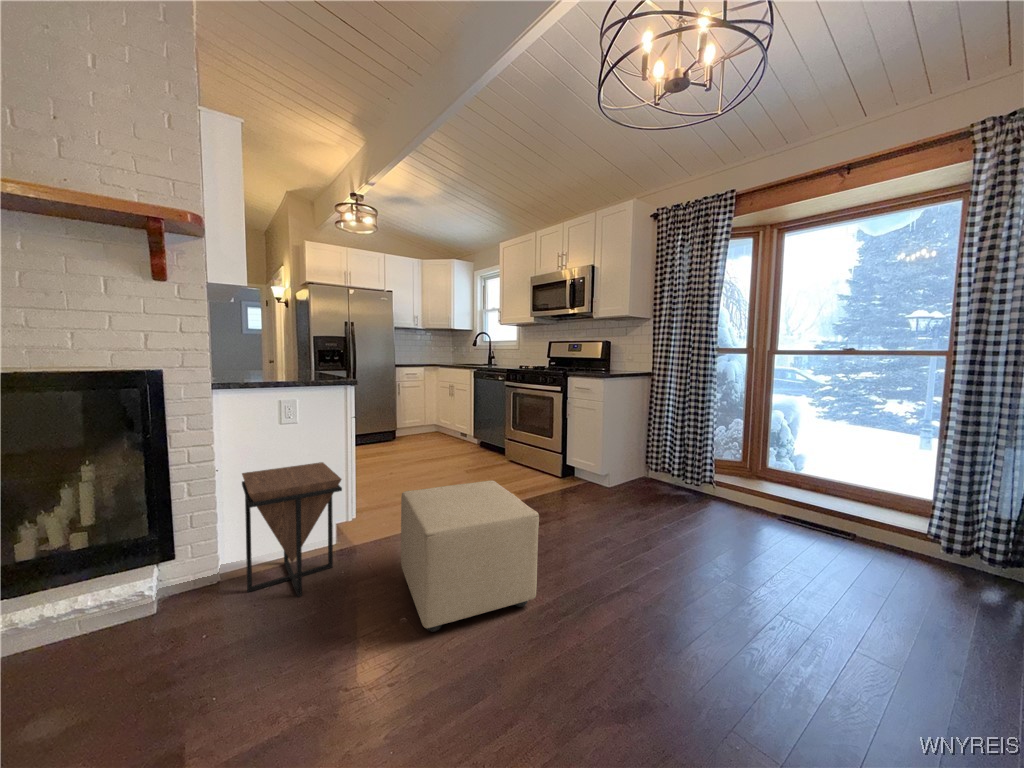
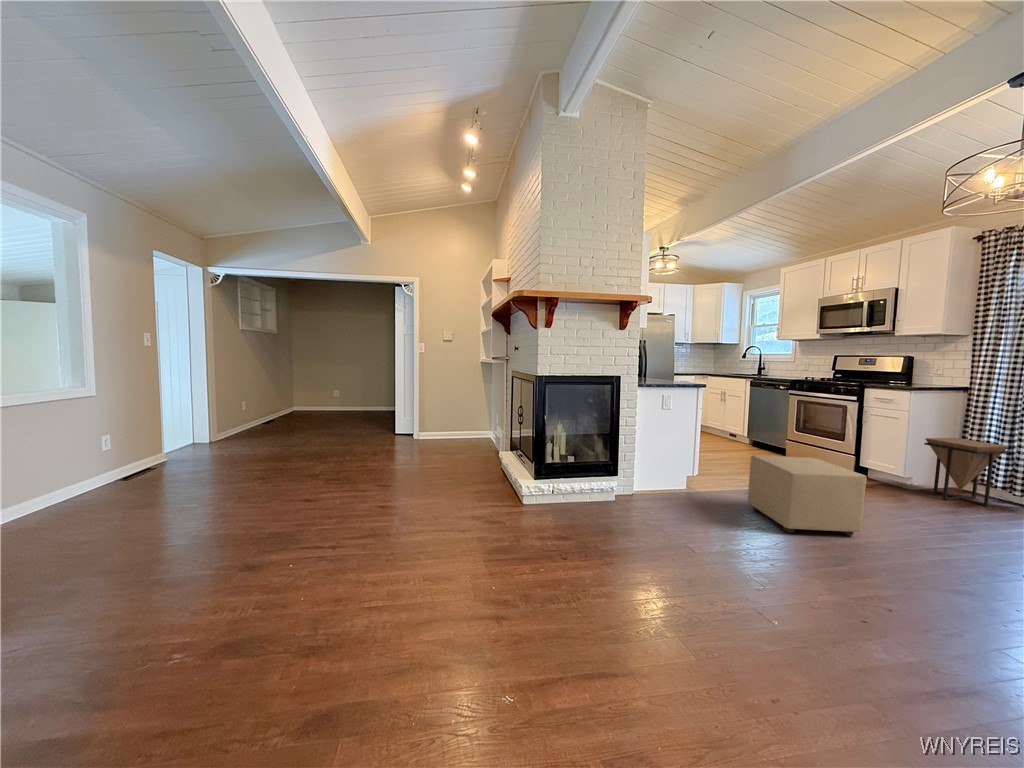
side table: present [242,462,342,597] -> present [924,438,1009,506]

